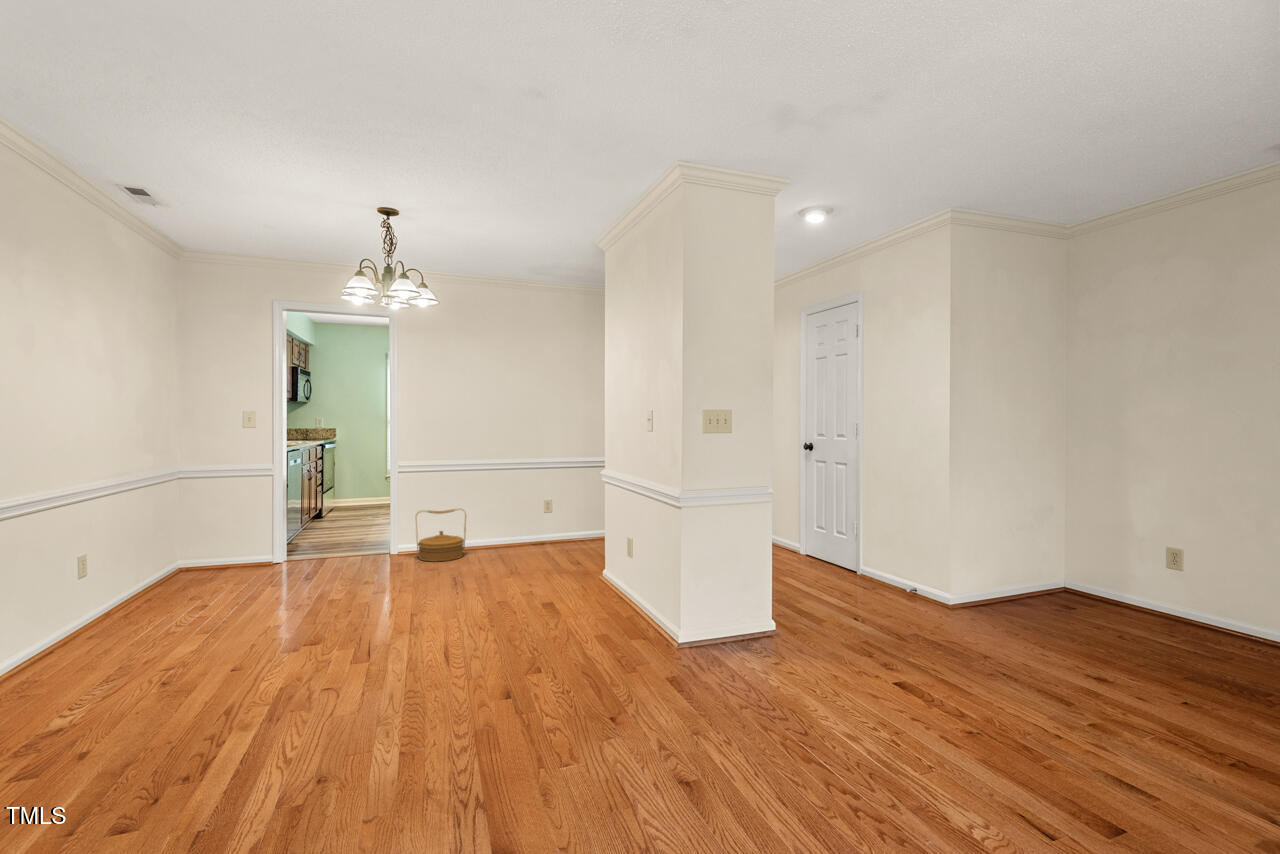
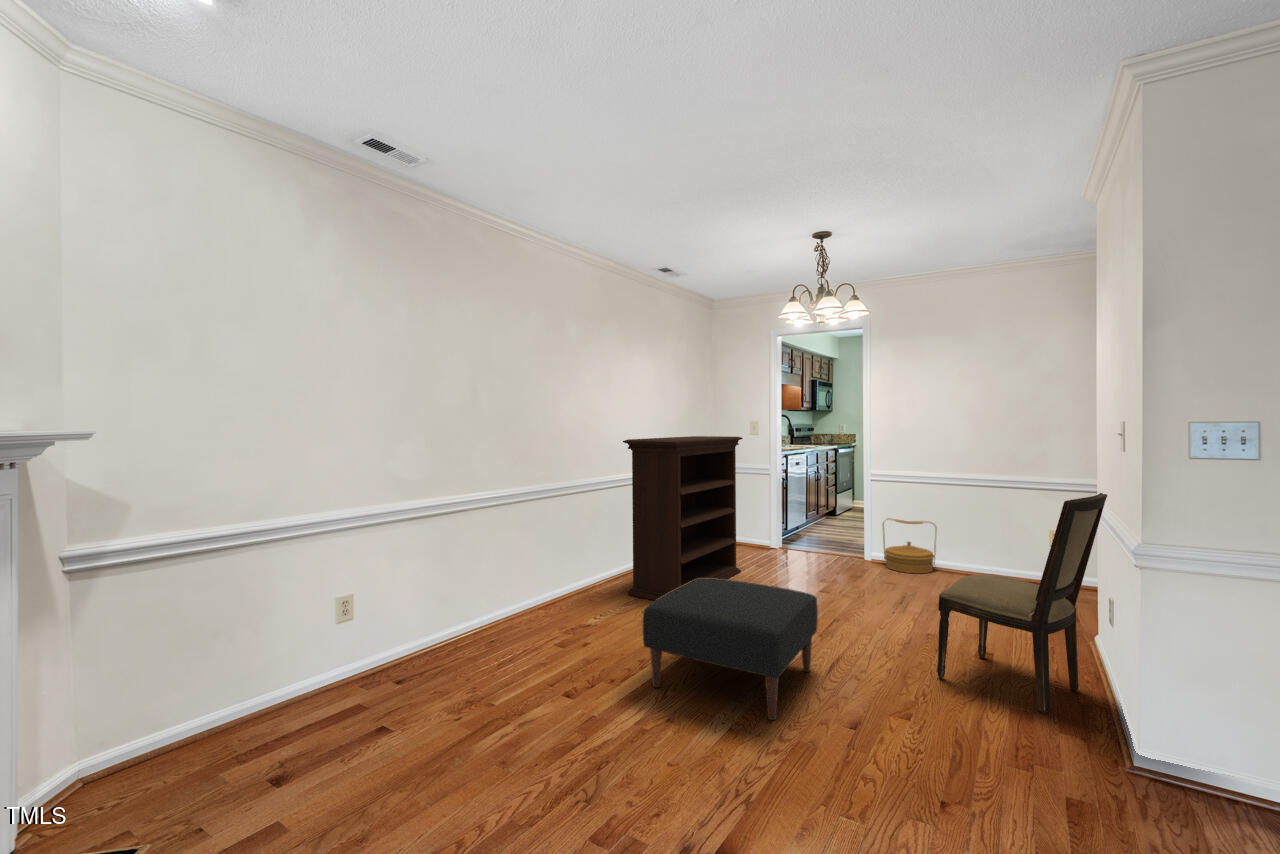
bookshelf: none [86,428,262,670] -> present [623,436,743,600]
dining chair: none [537,463,644,636] -> present [937,493,1107,713]
ottoman: none [248,589,448,758] -> present [643,577,818,720]

